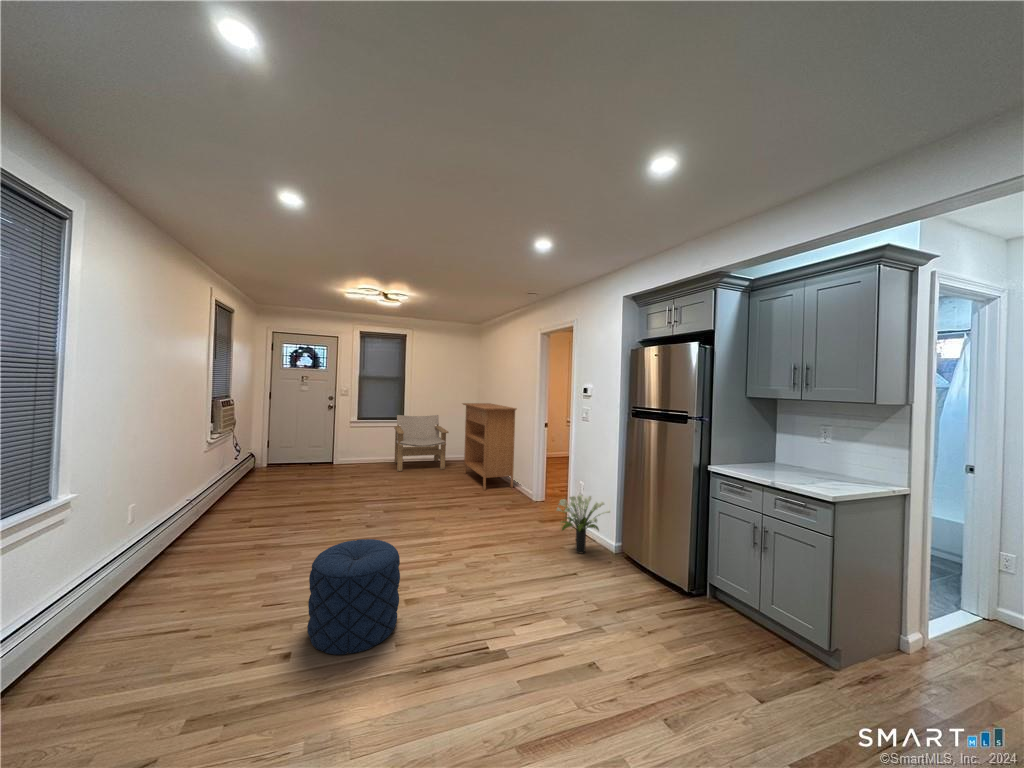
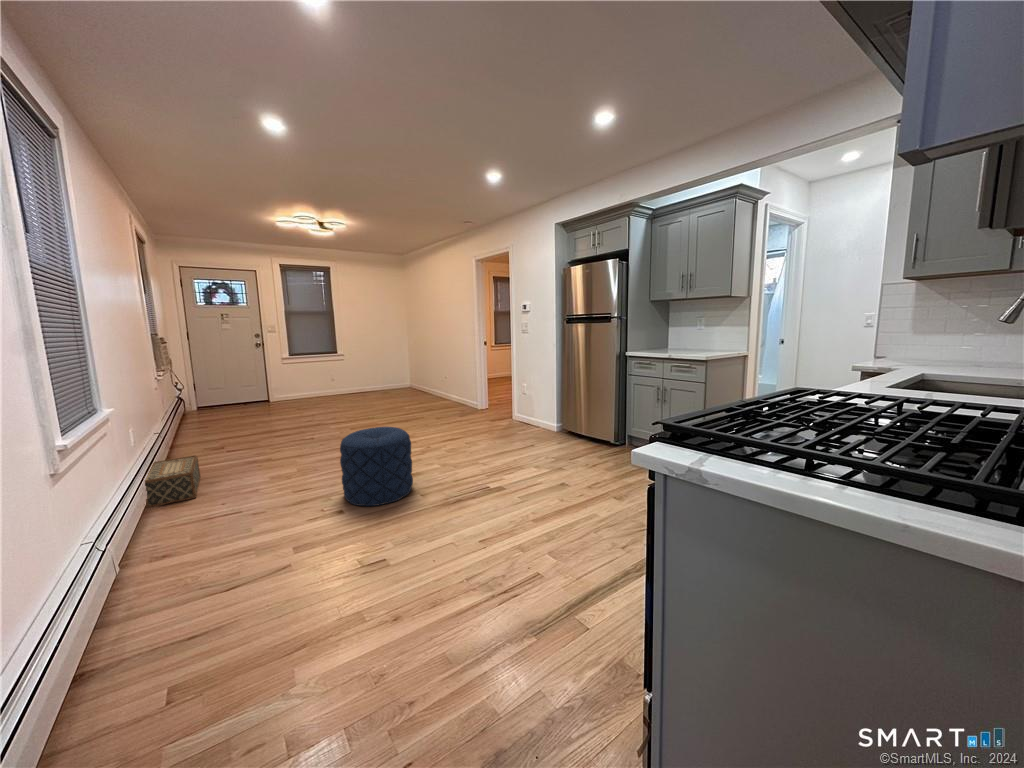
console table: present [463,403,516,490] -> none [399,332,458,406]
lounge chair: present [394,415,449,471] -> none [330,347,388,401]
potted plant: present [557,495,610,553] -> none [511,389,553,434]
woven basket: none [120,537,202,602] -> present [145,455,201,508]

